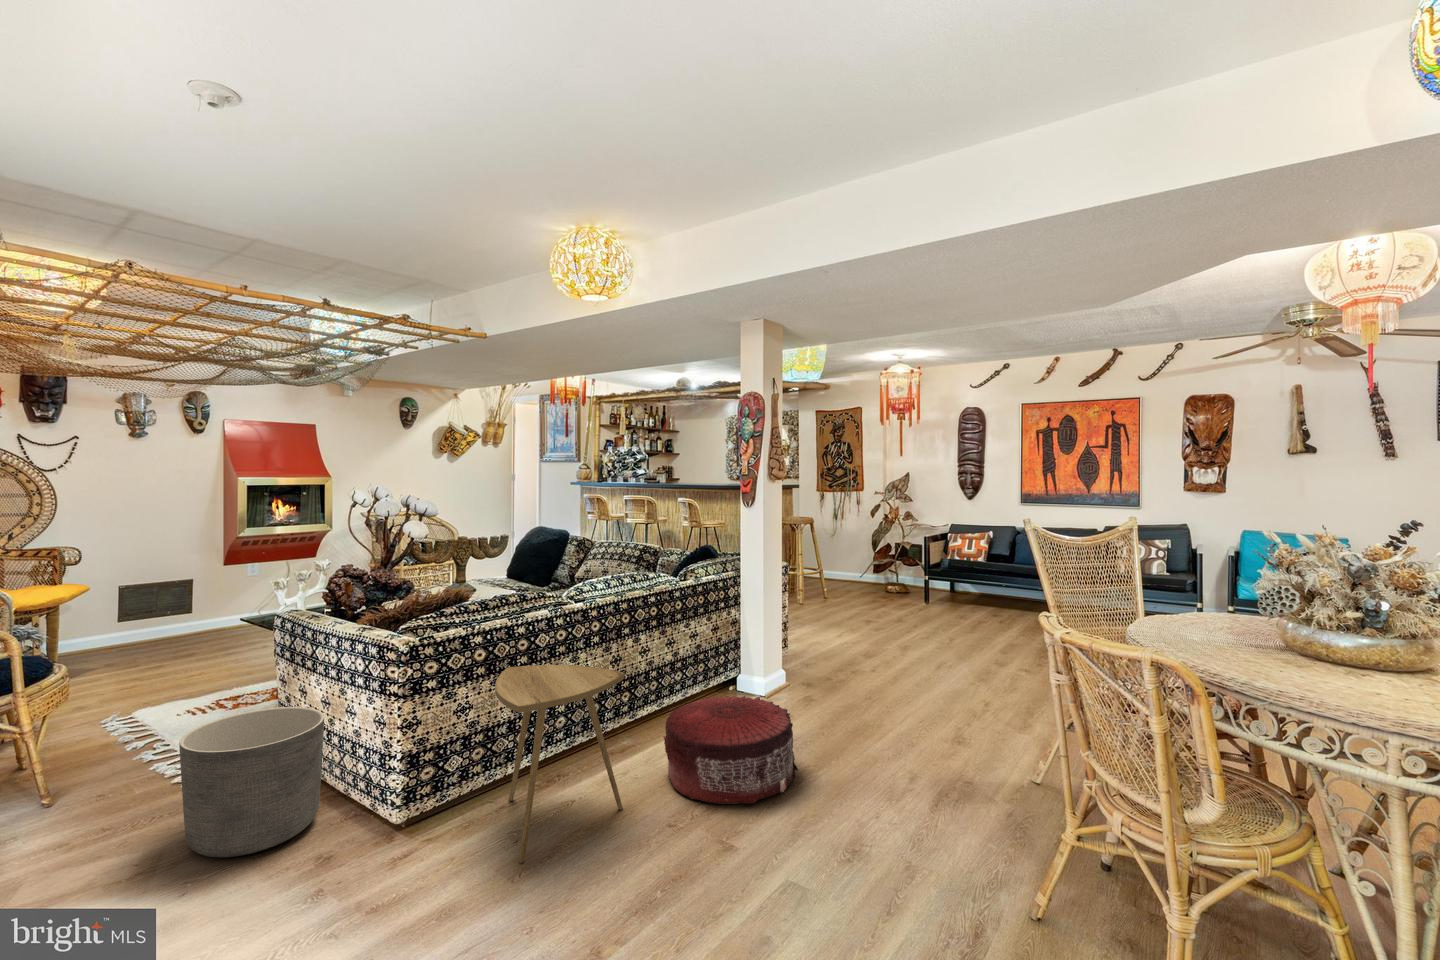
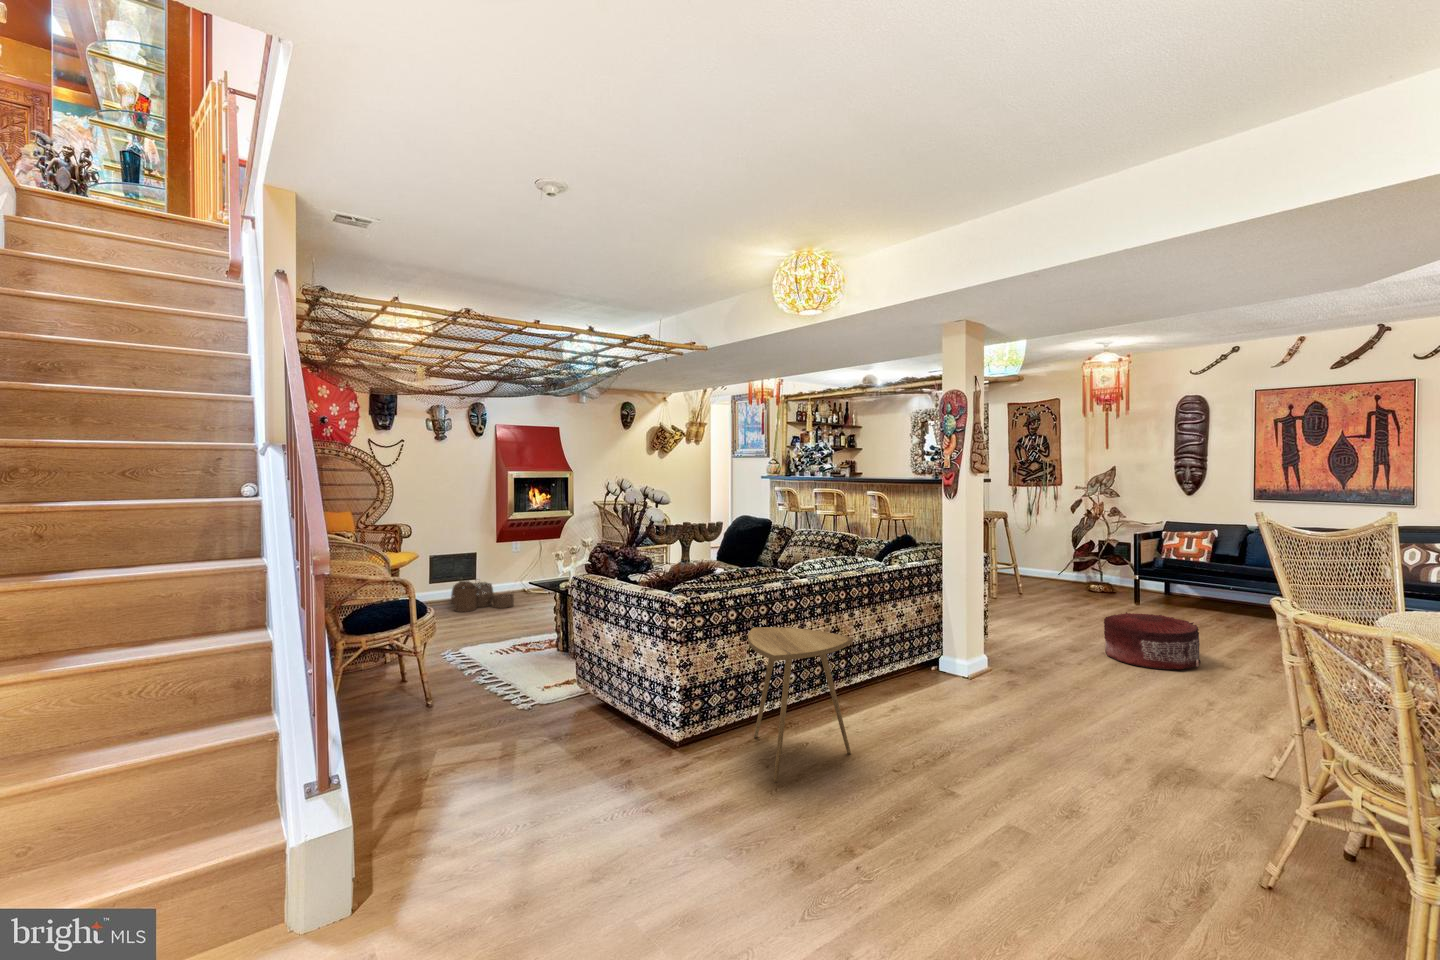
woven basket: none [146,615,240,659] -> present [451,579,514,612]
pouf: present [664,696,798,804] -> present [1104,612,1200,669]
planter: present [179,707,324,857] -> none [527,647,618,751]

